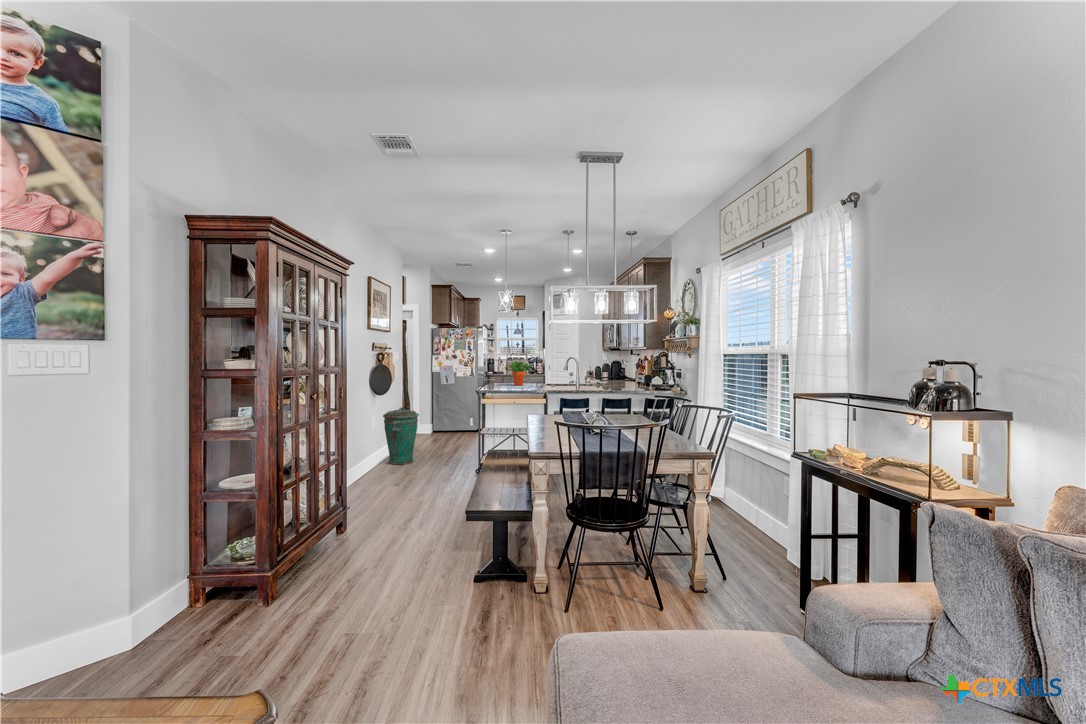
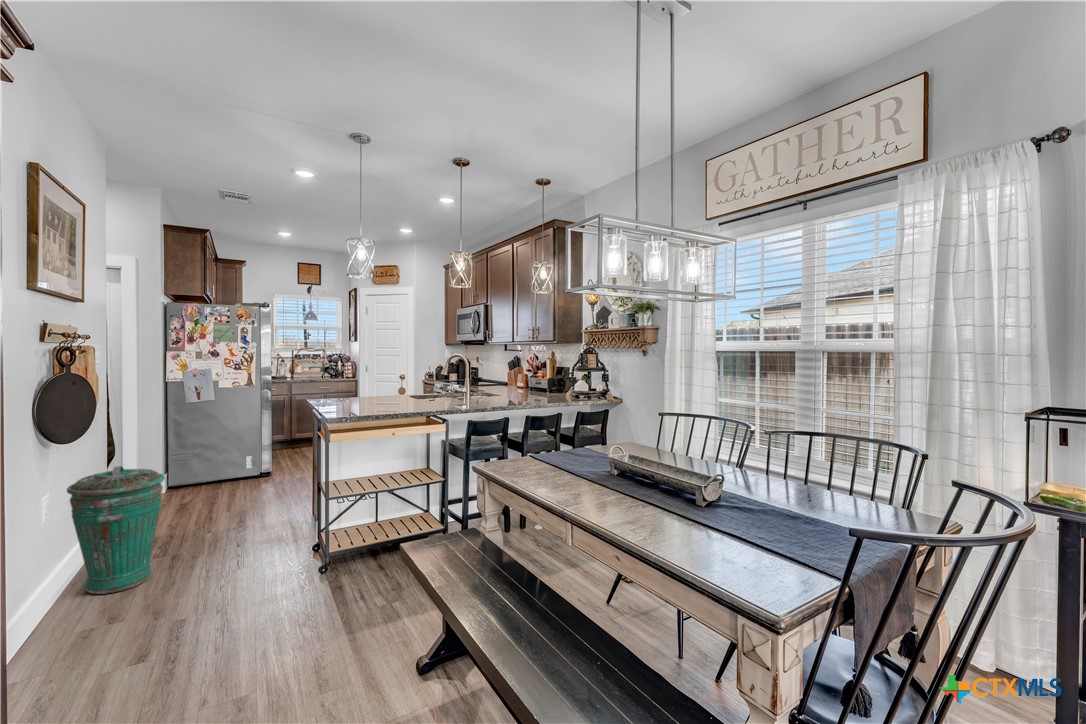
potted plant: present [508,361,530,386] -> none [348,362,401,405]

